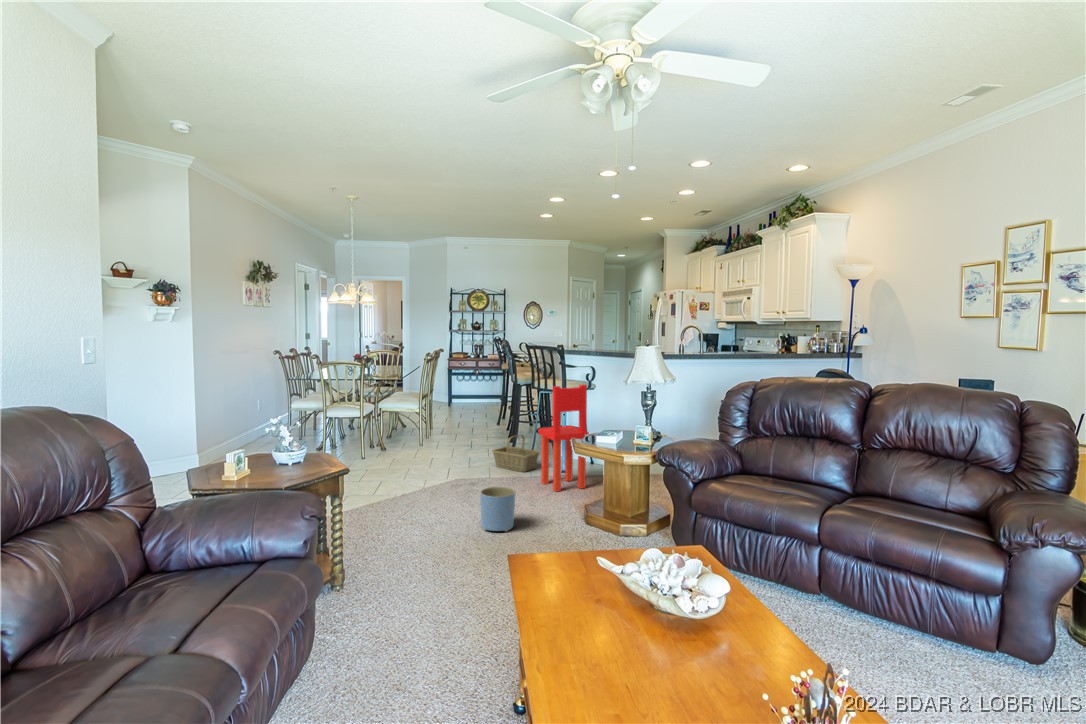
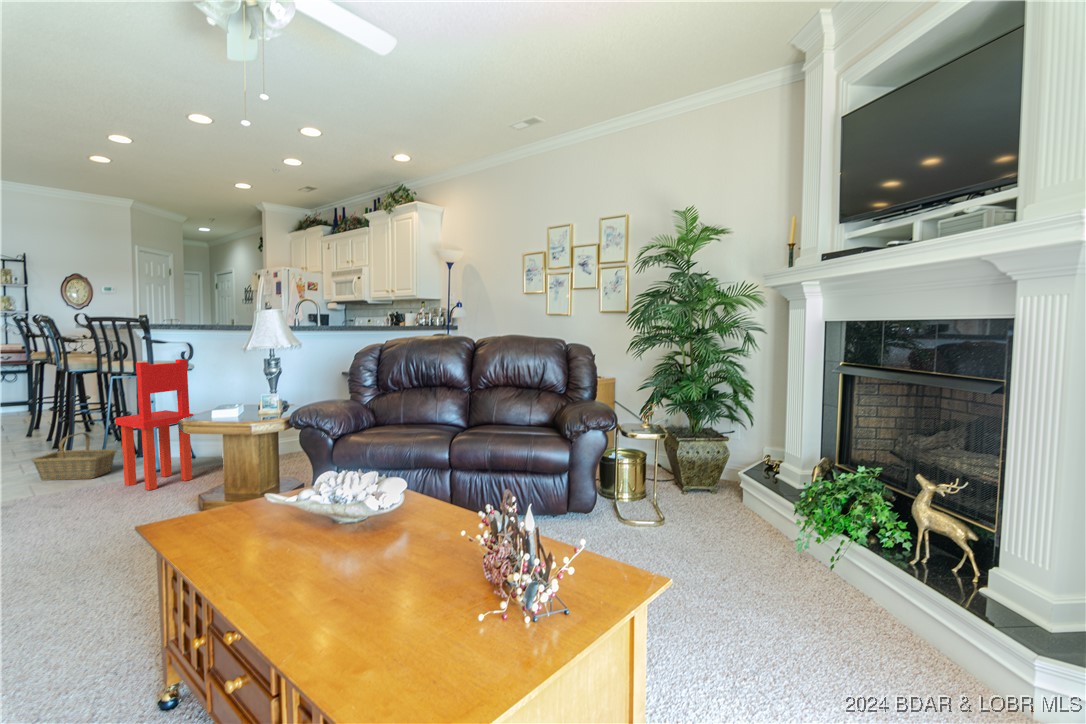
planter: present [480,487,516,532] -> none [24,493,90,557]

